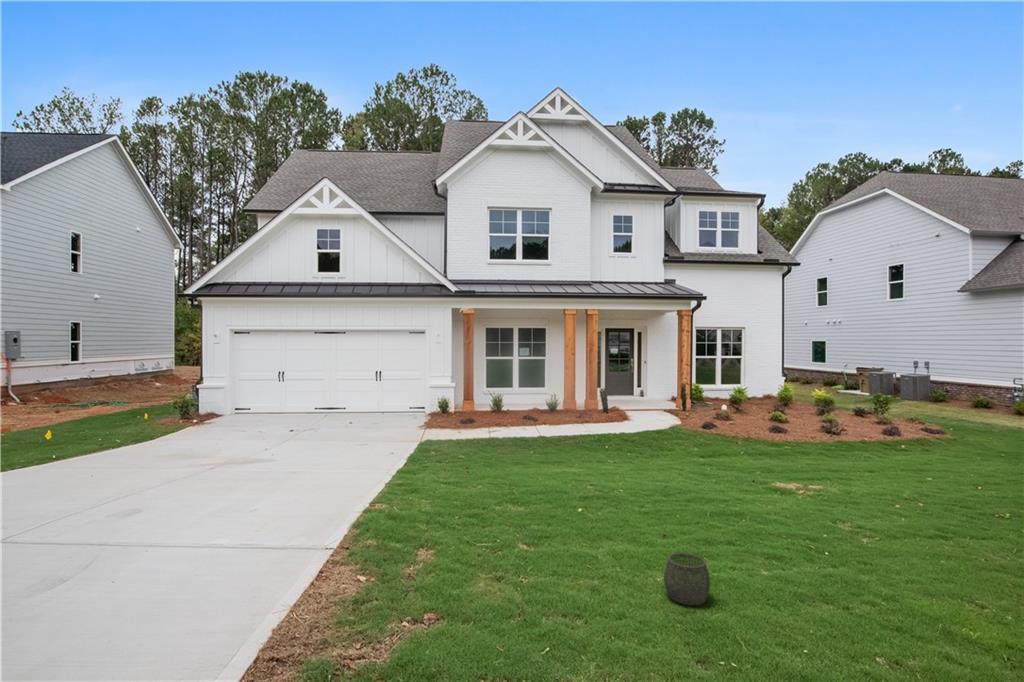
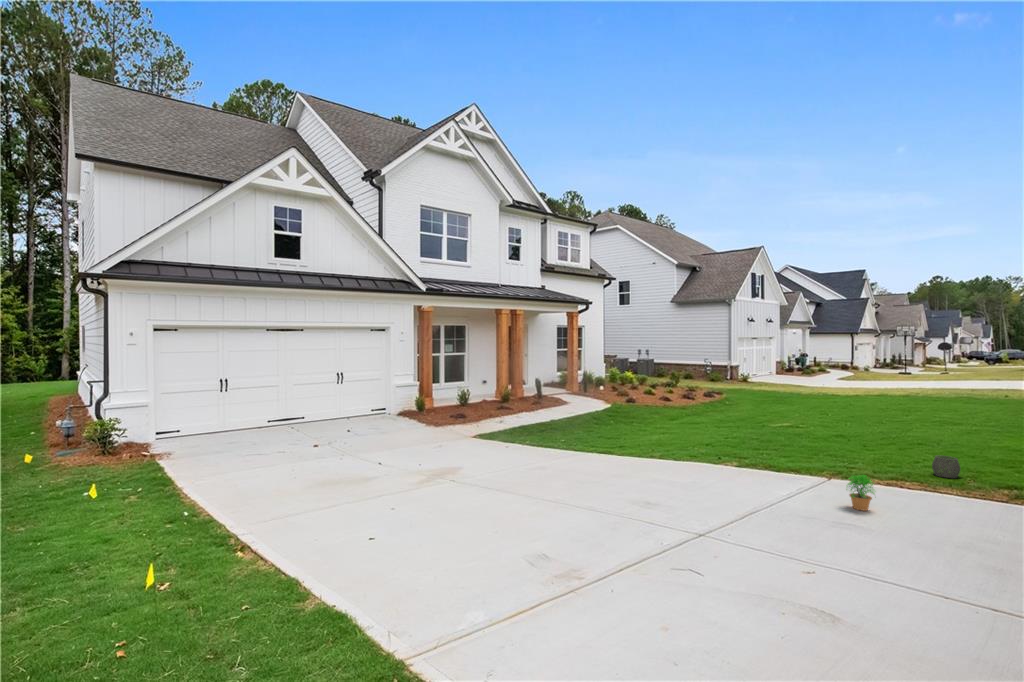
potted plant: none [309,526,355,584] -> present [847,475,874,511]

